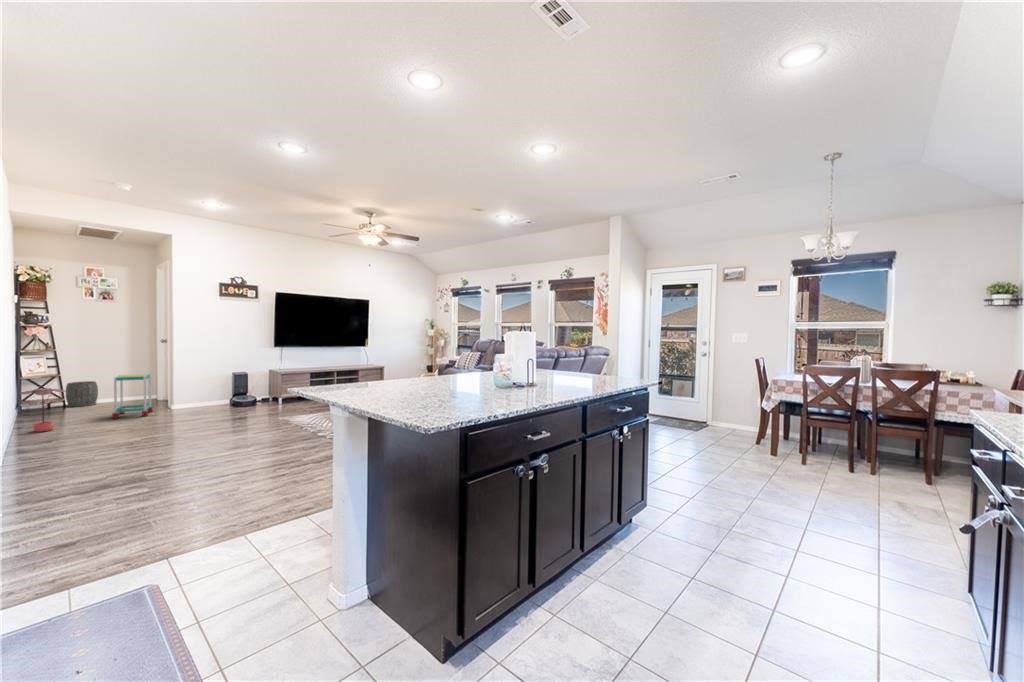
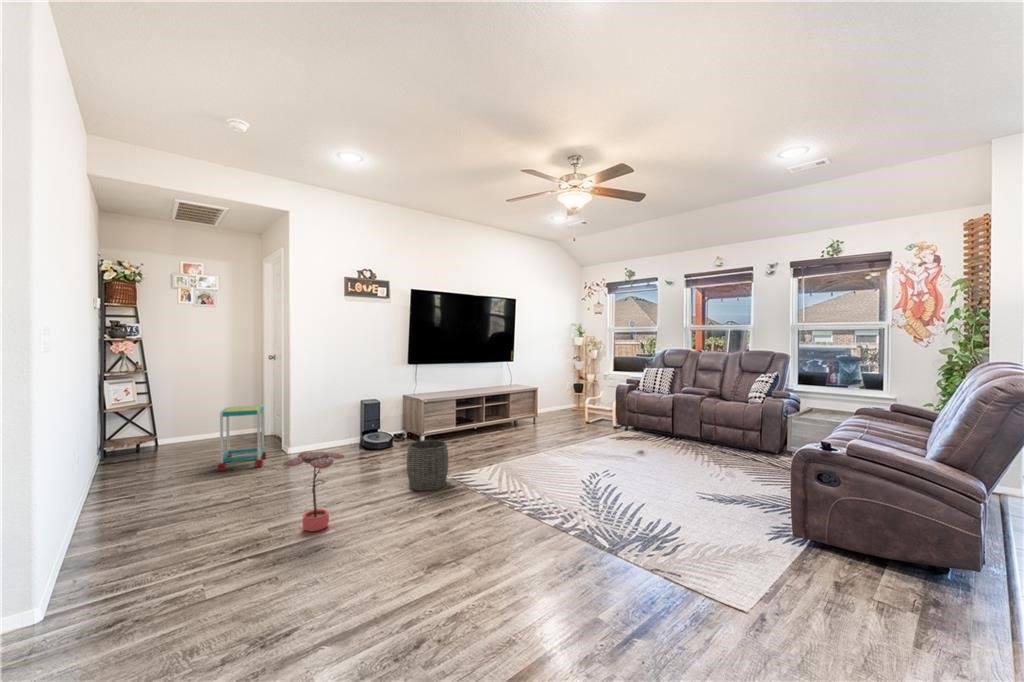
woven basket: present [66,381,98,407] -> present [407,440,448,491]
potted plant: present [19,388,65,432] -> present [283,451,345,531]

